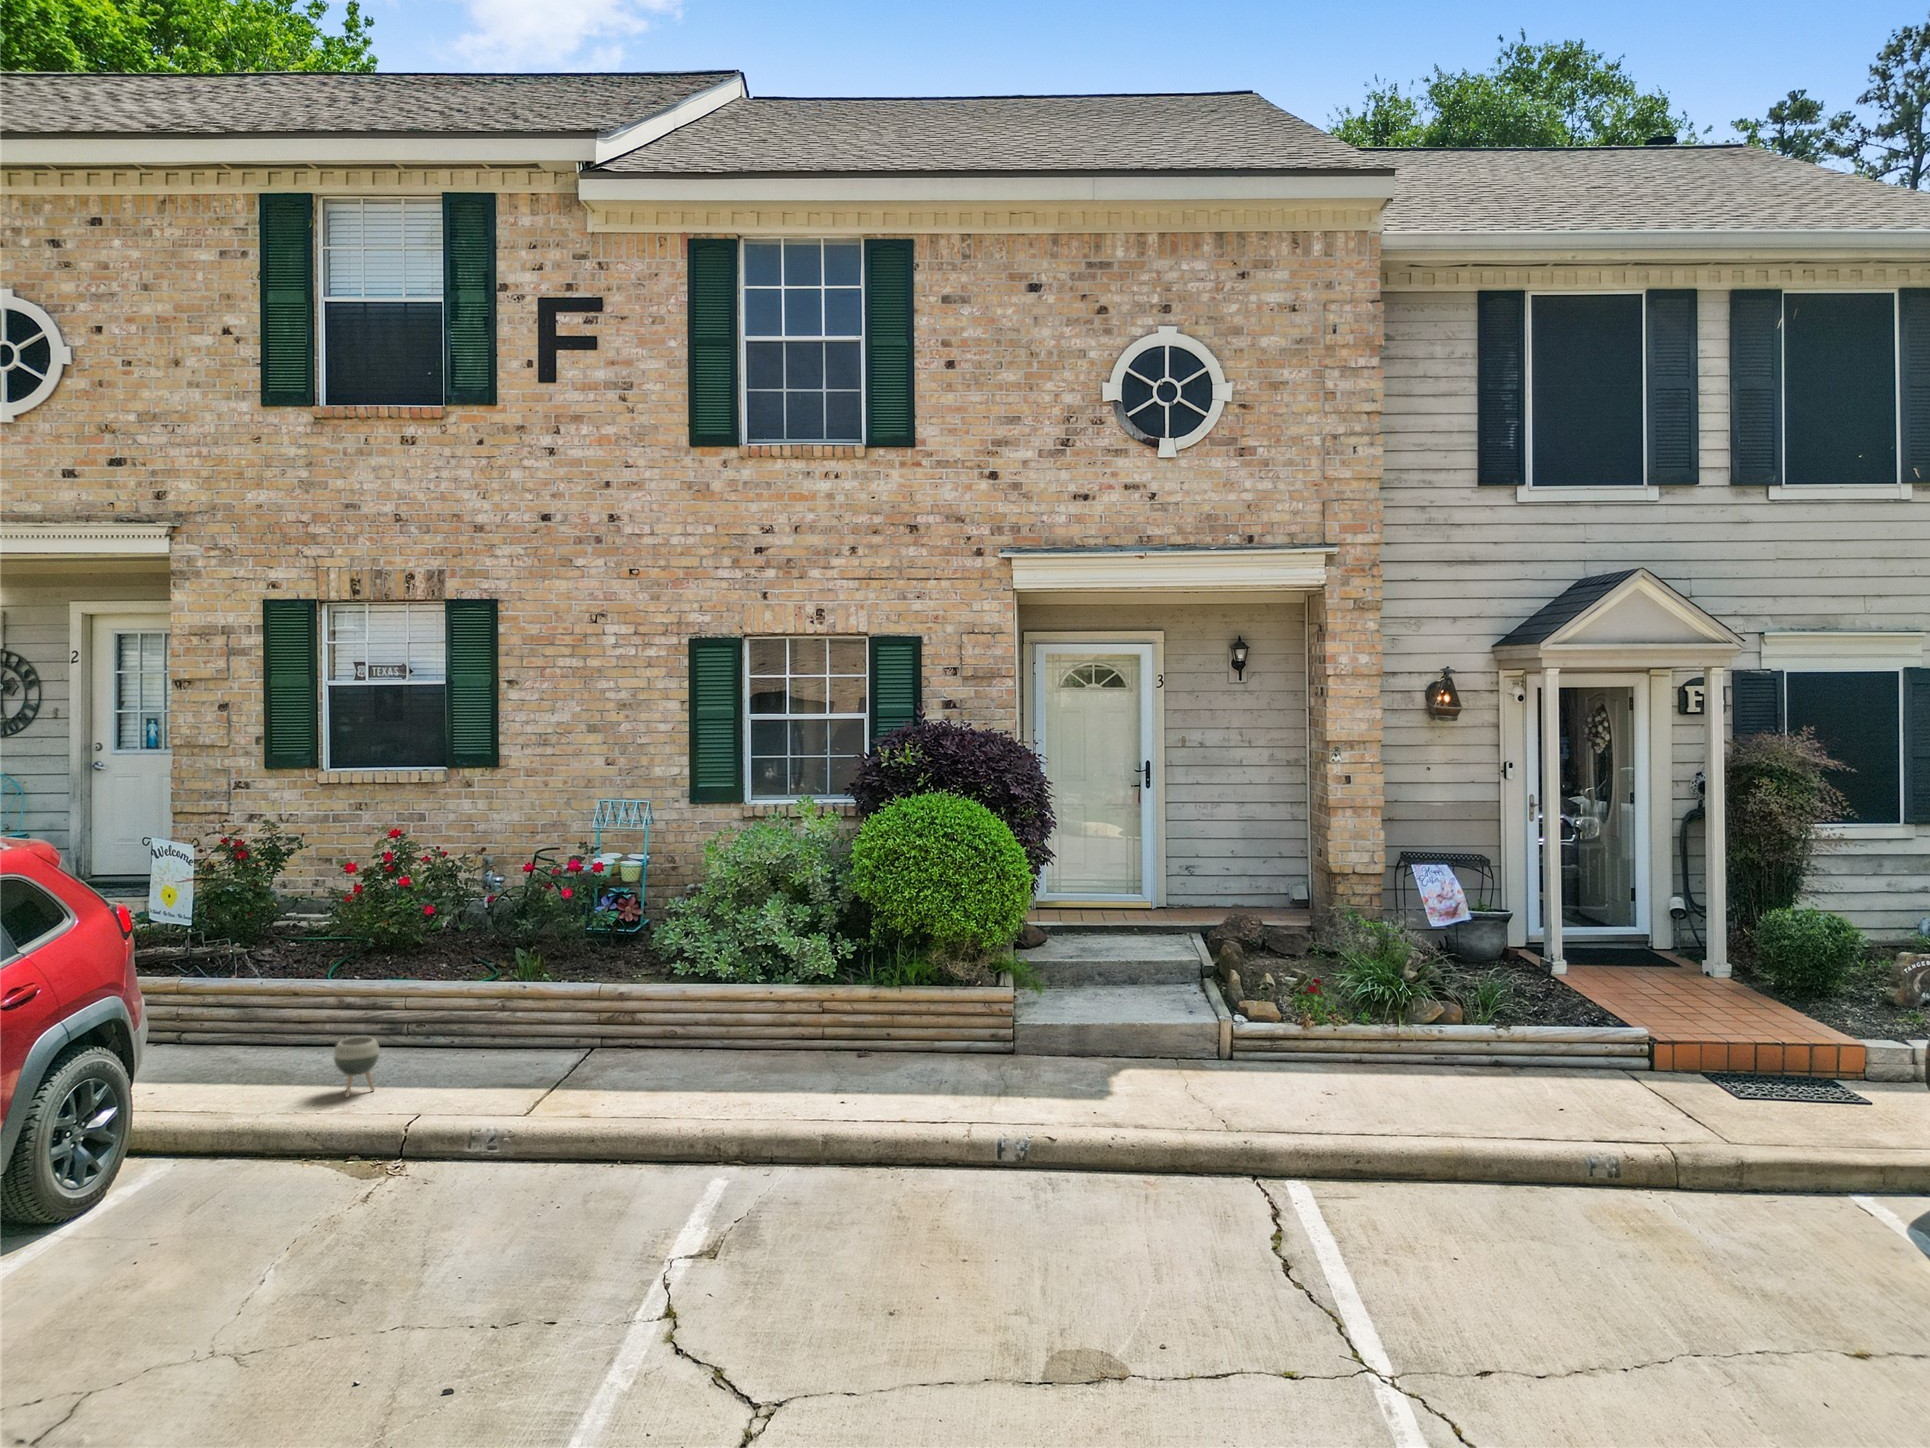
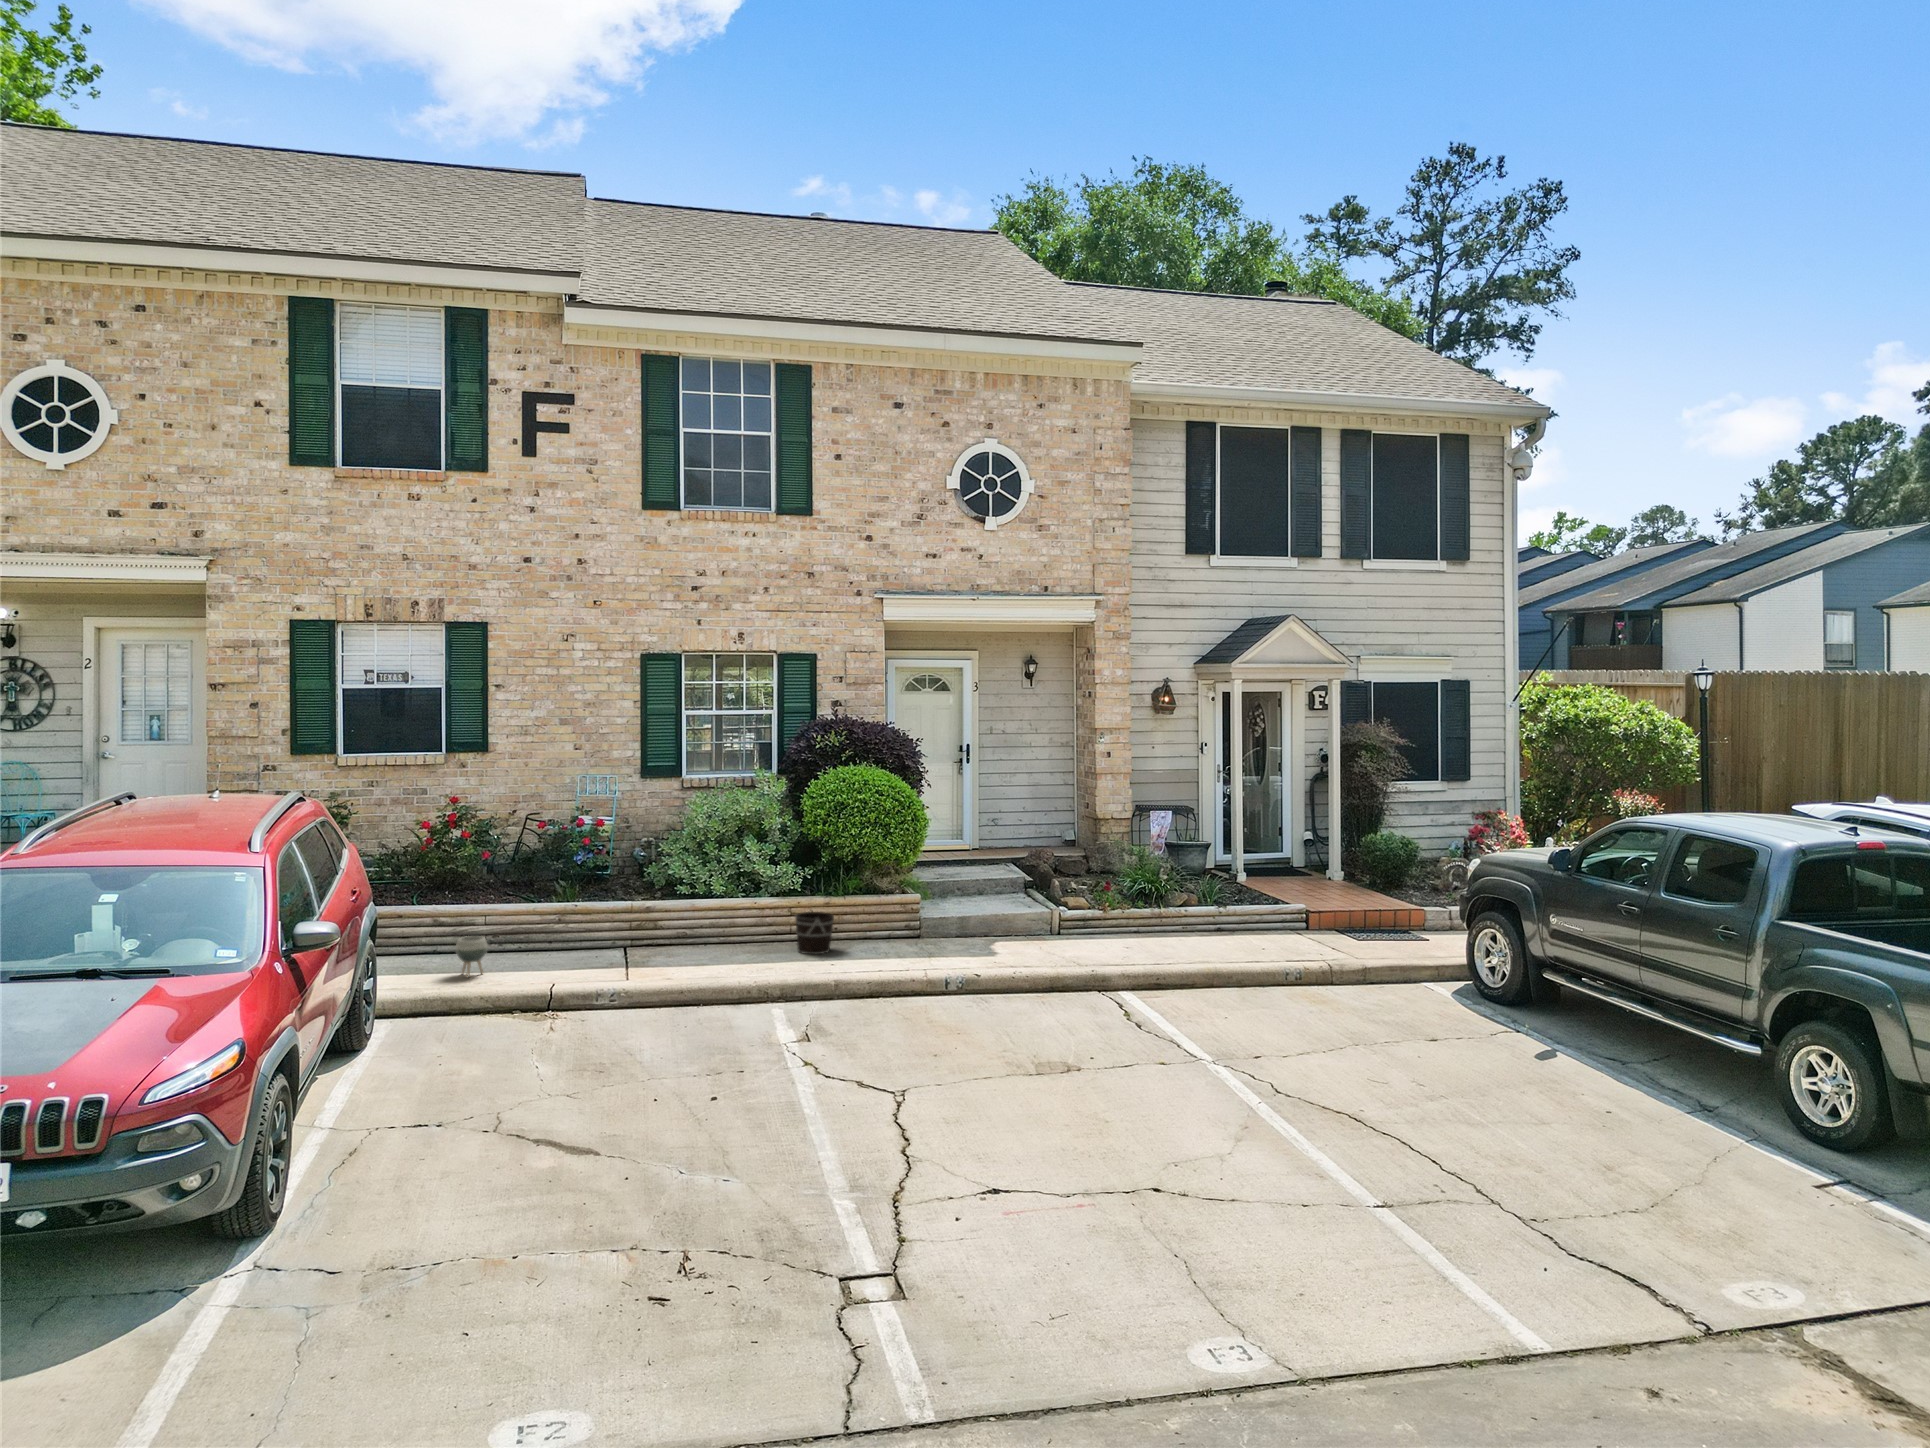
bucket: none [824,1011,884,1081] -> present [795,912,834,954]

